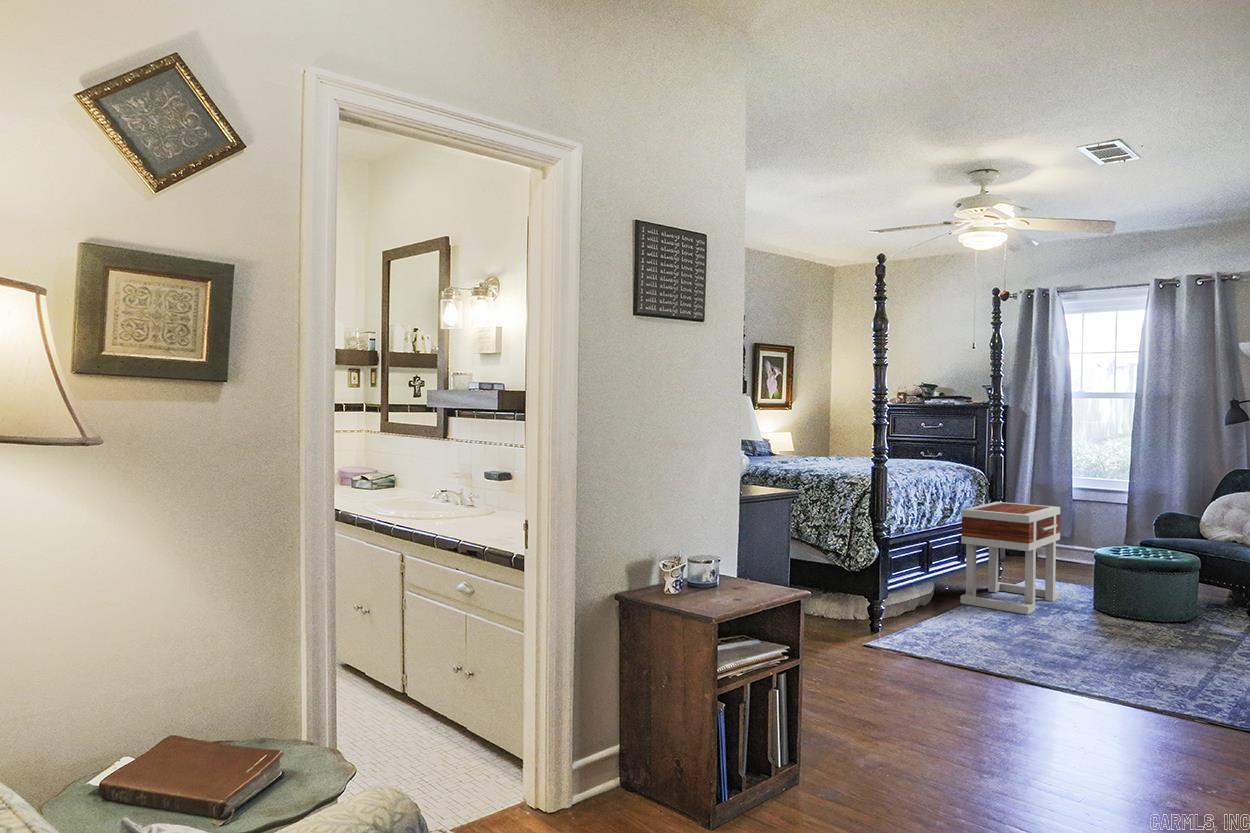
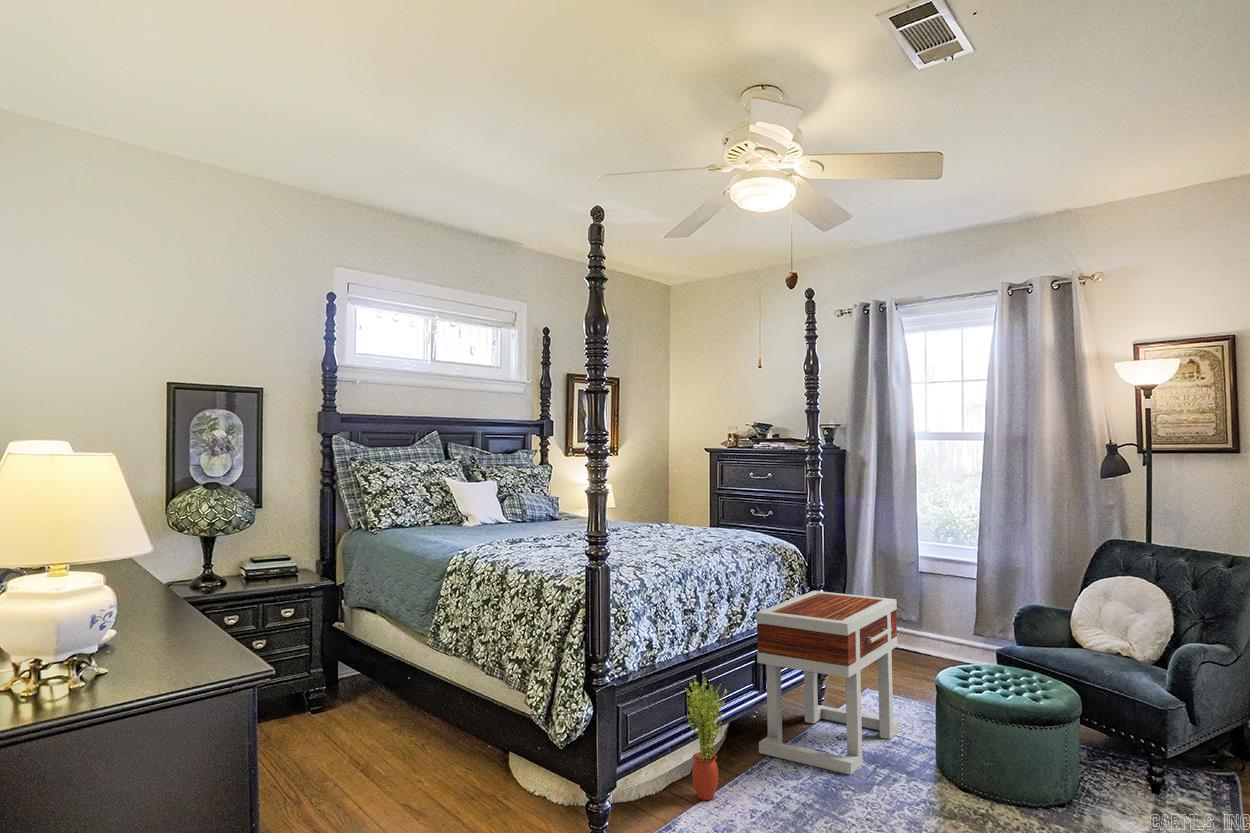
potted plant: none [921,543,948,620] -> present [685,678,727,800]

